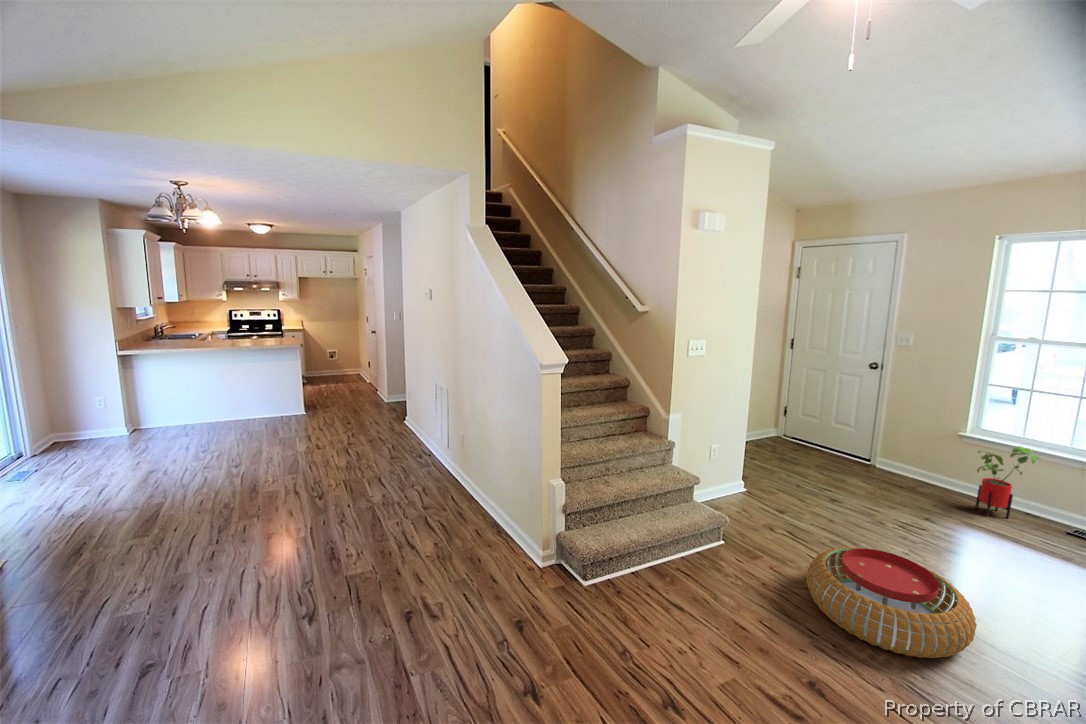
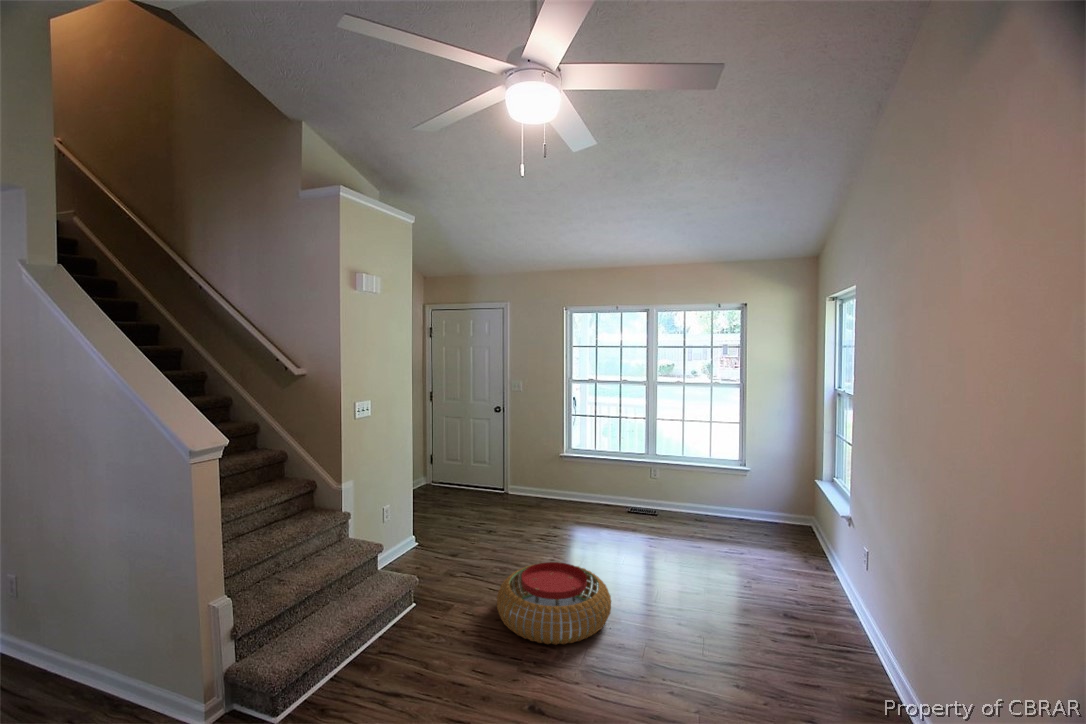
house plant: present [975,446,1040,518] -> none [574,456,609,513]

